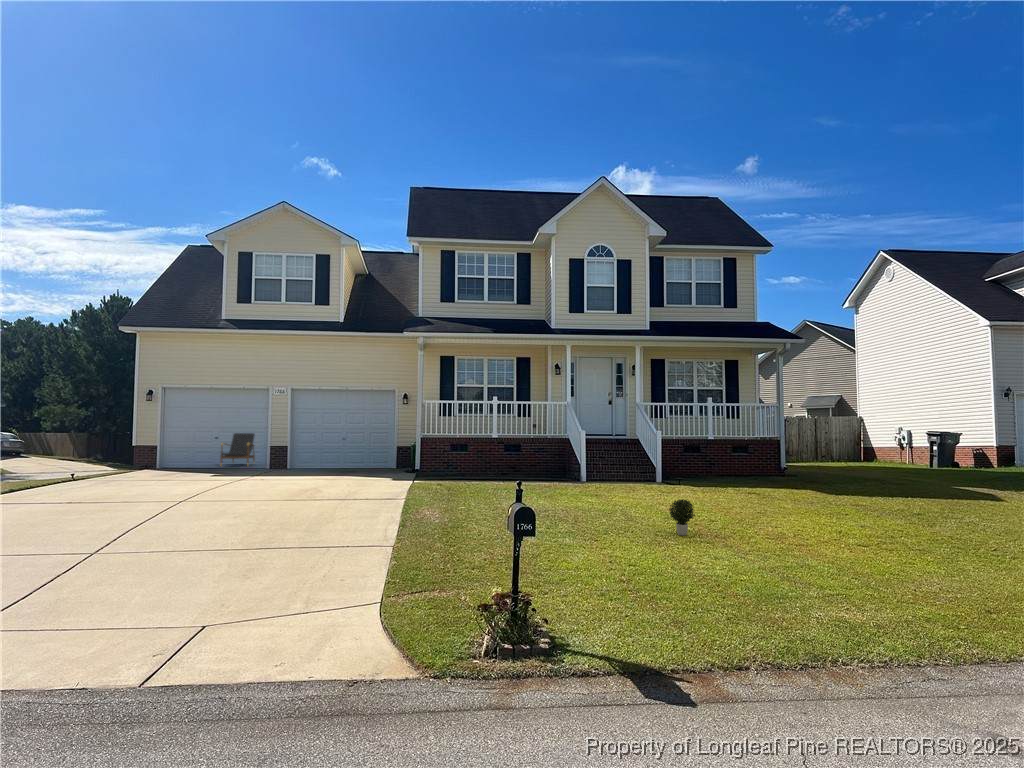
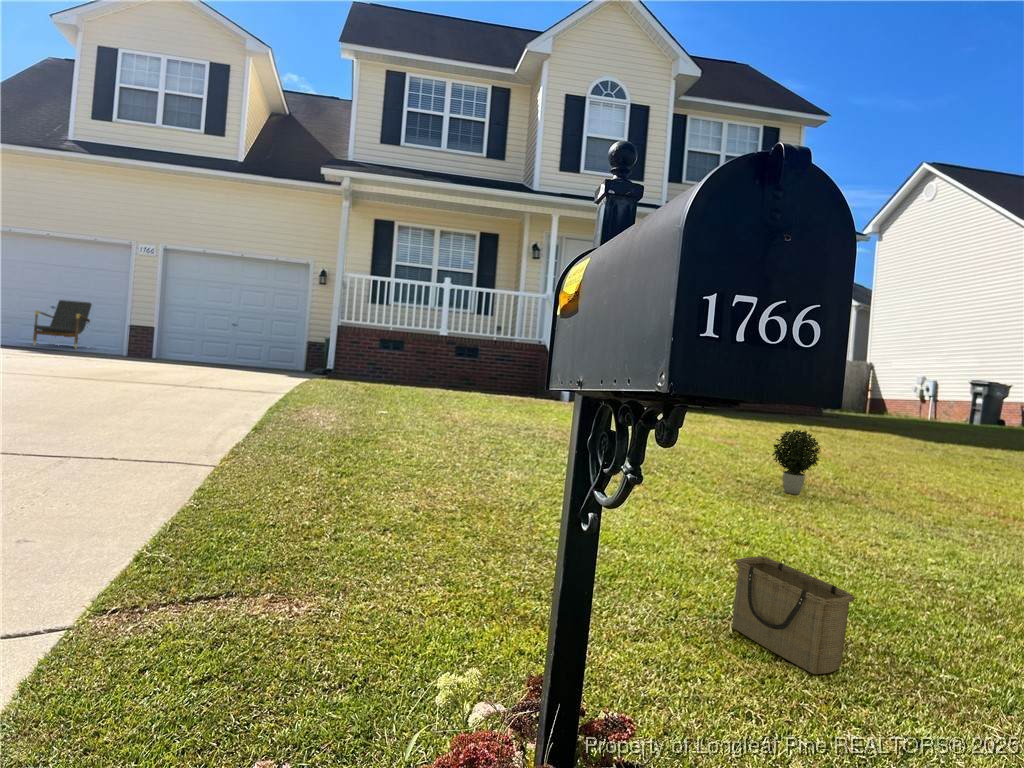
basket: none [592,562,628,603] -> present [733,557,855,674]

